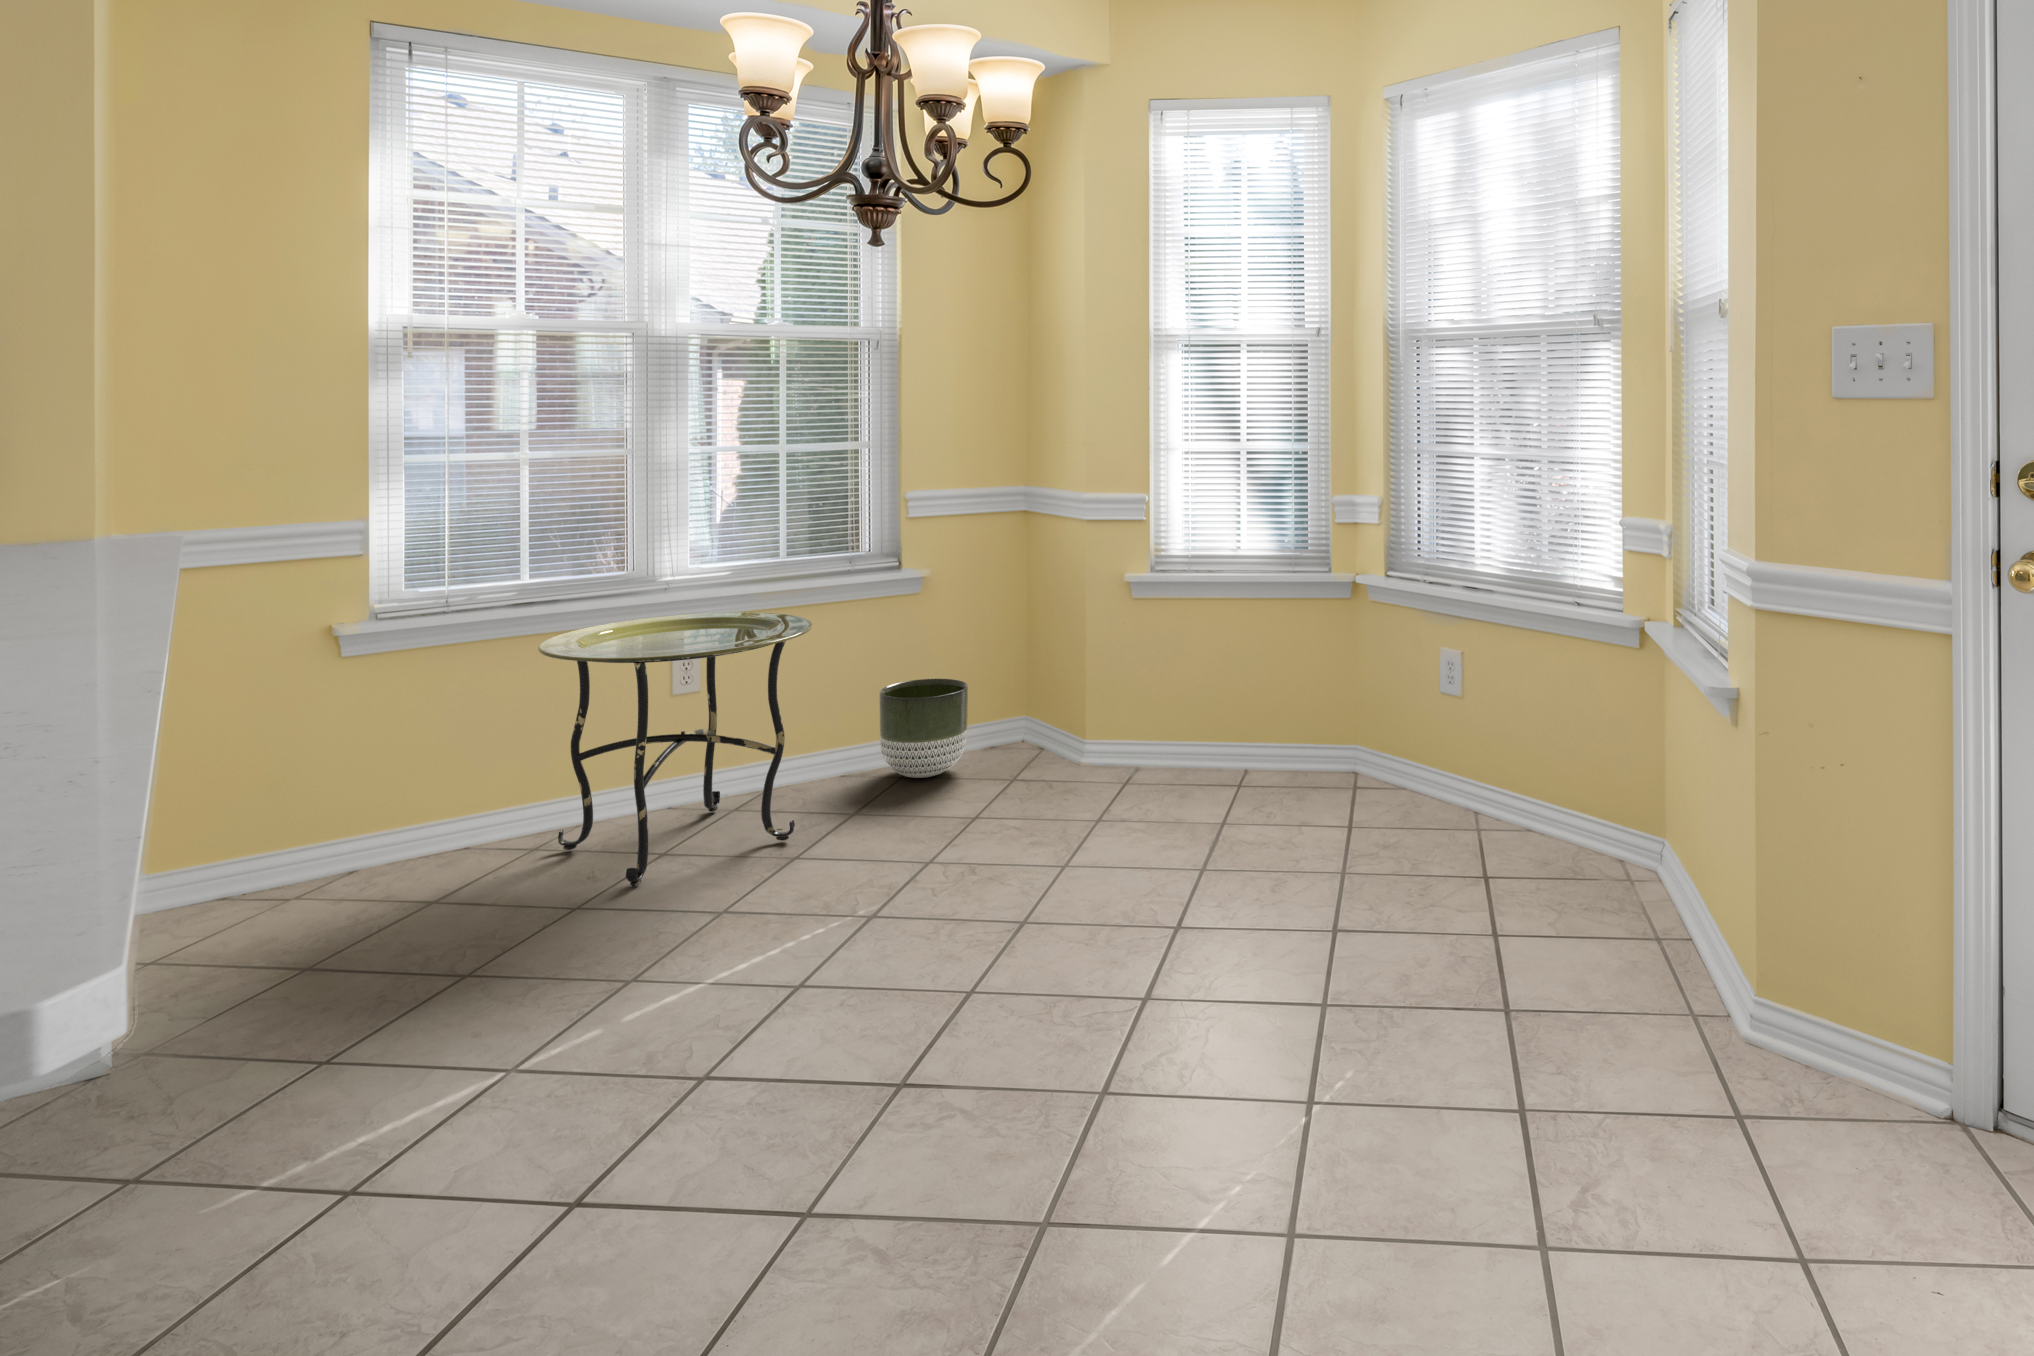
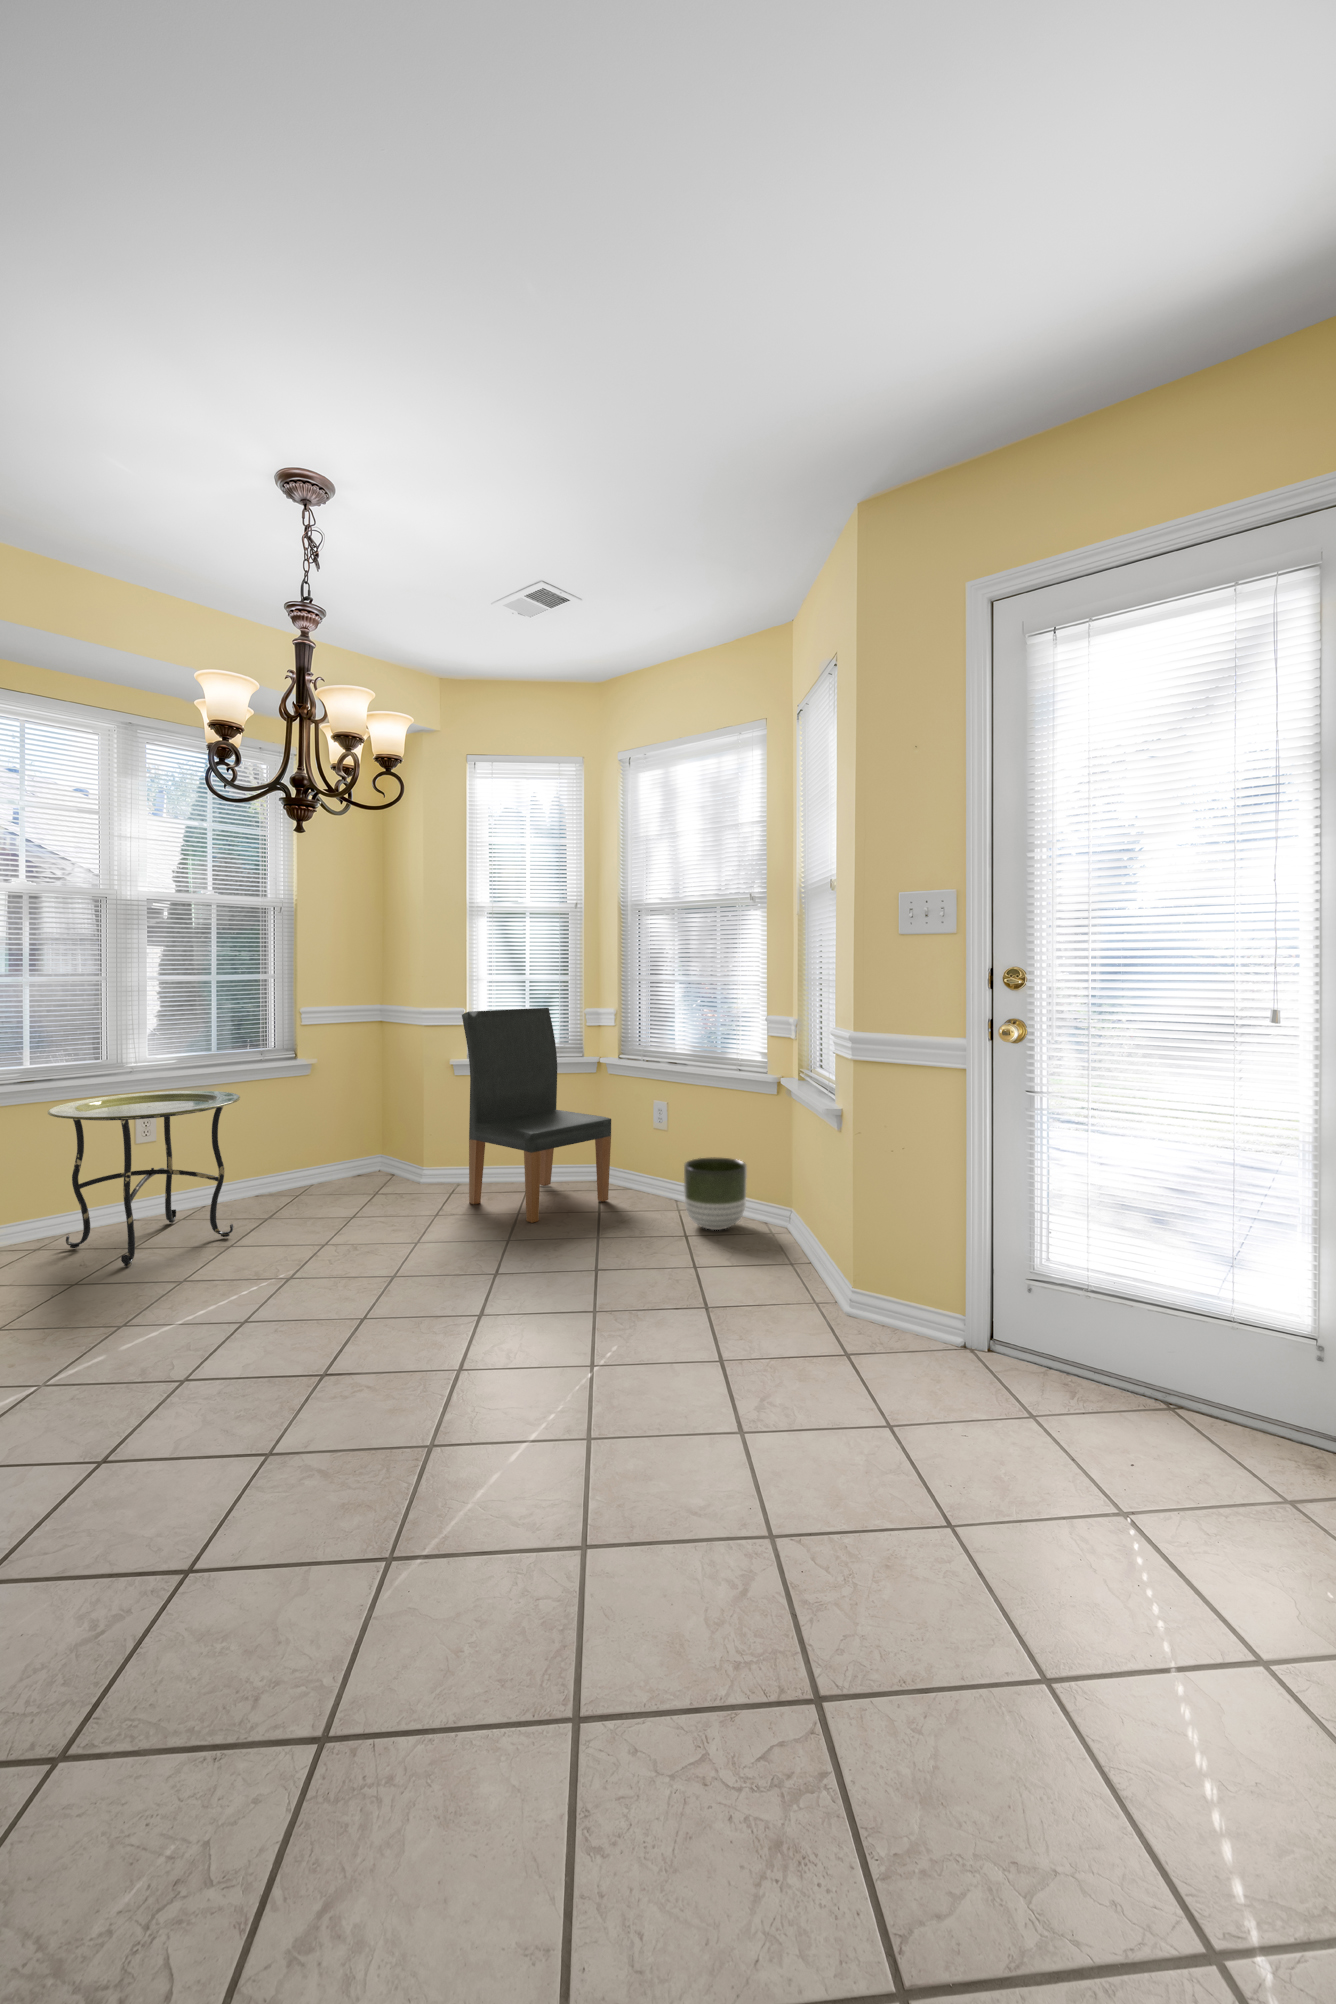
dining chair: none [1143,487,1371,835] -> present [462,1008,611,1223]
planter: present [879,679,968,778] -> present [684,1157,747,1230]

